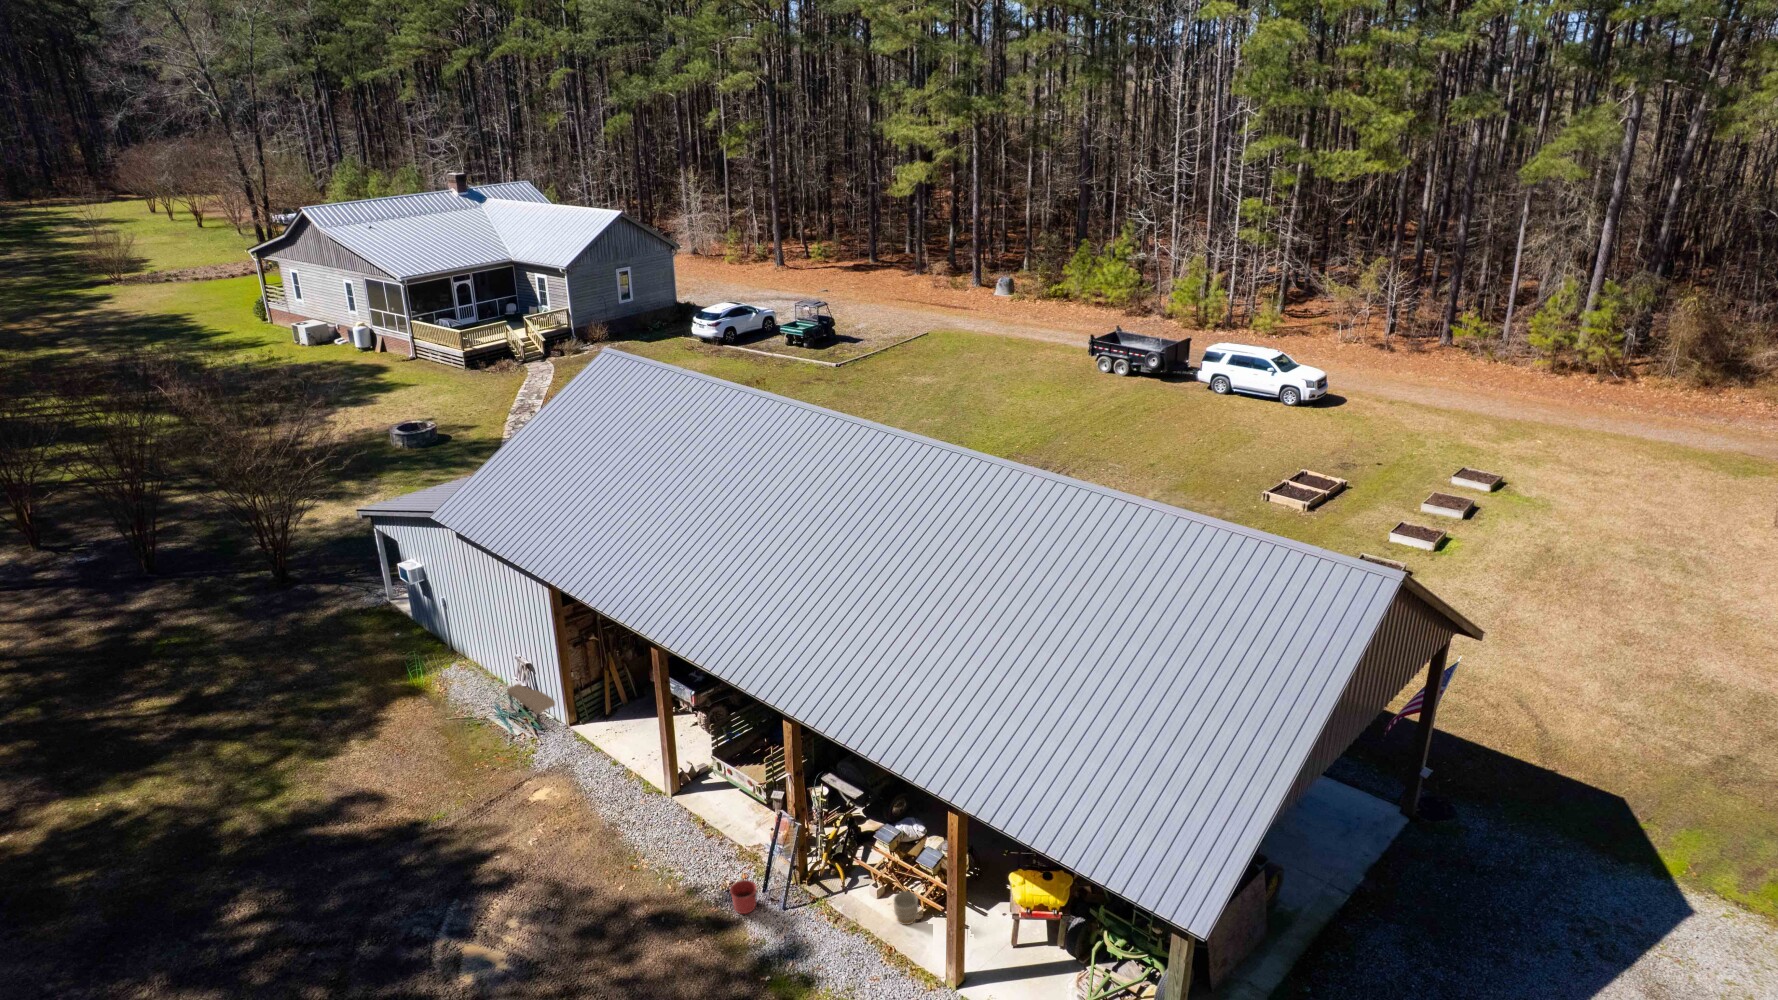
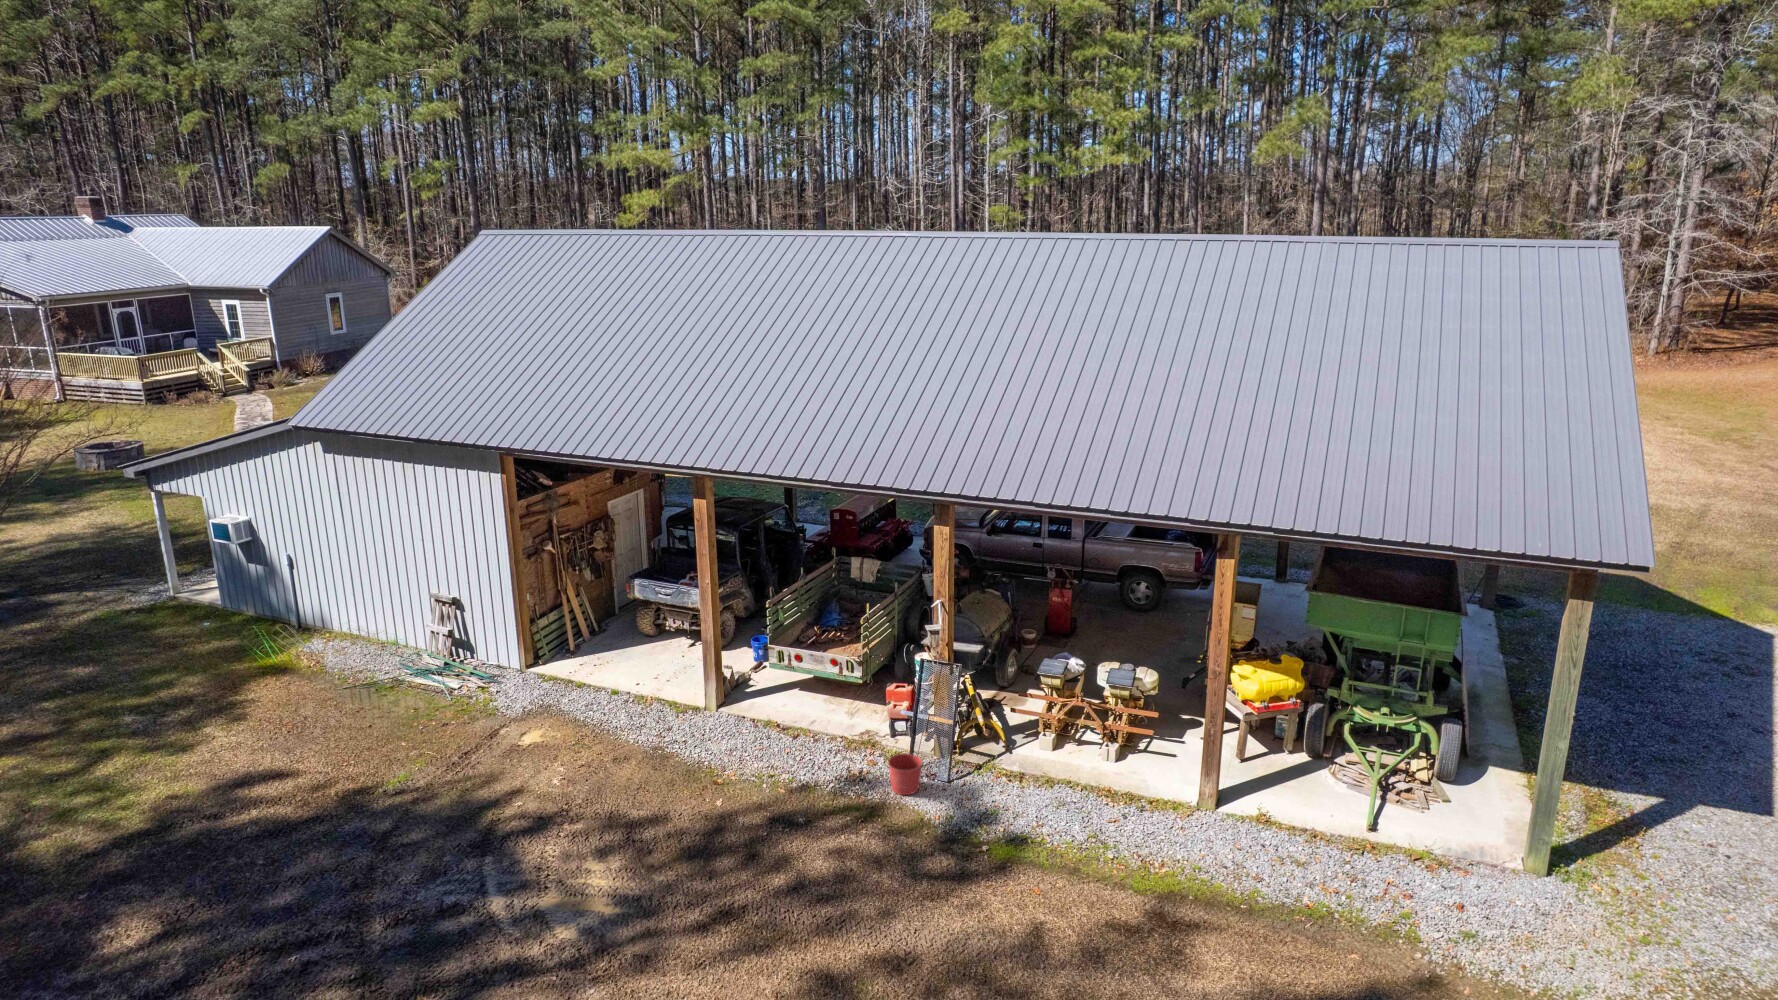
bench: present [507,684,555,729] -> none [417,627,502,680]
planter: present [894,891,918,925] -> none [1087,728,1118,766]

